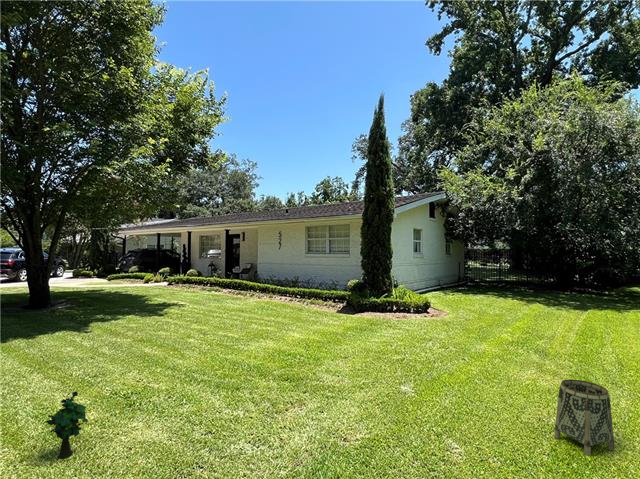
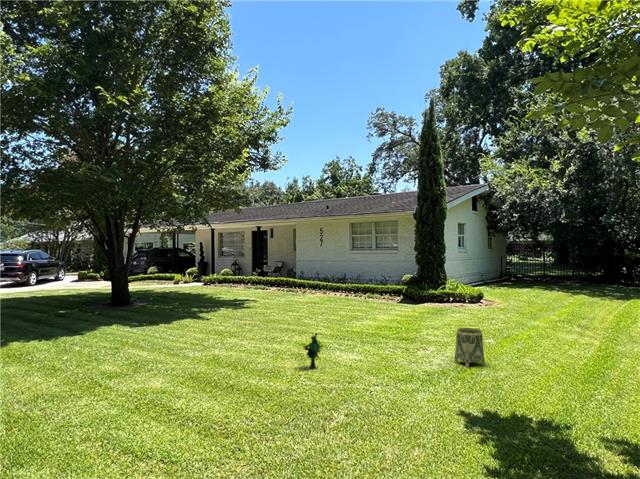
basket: present [554,379,614,456] -> present [454,328,485,368]

